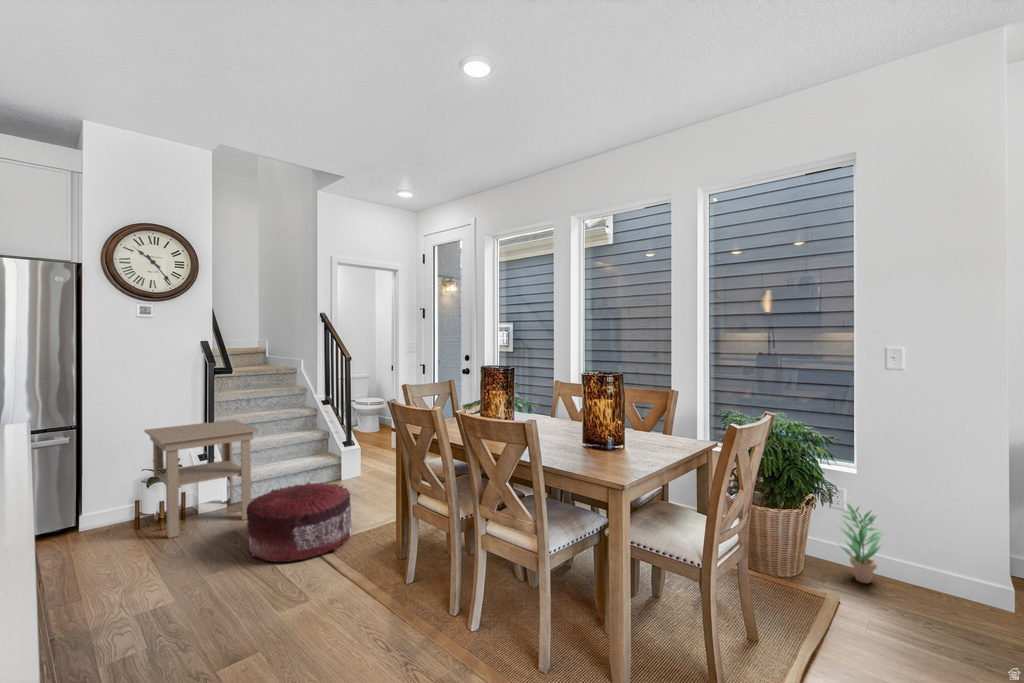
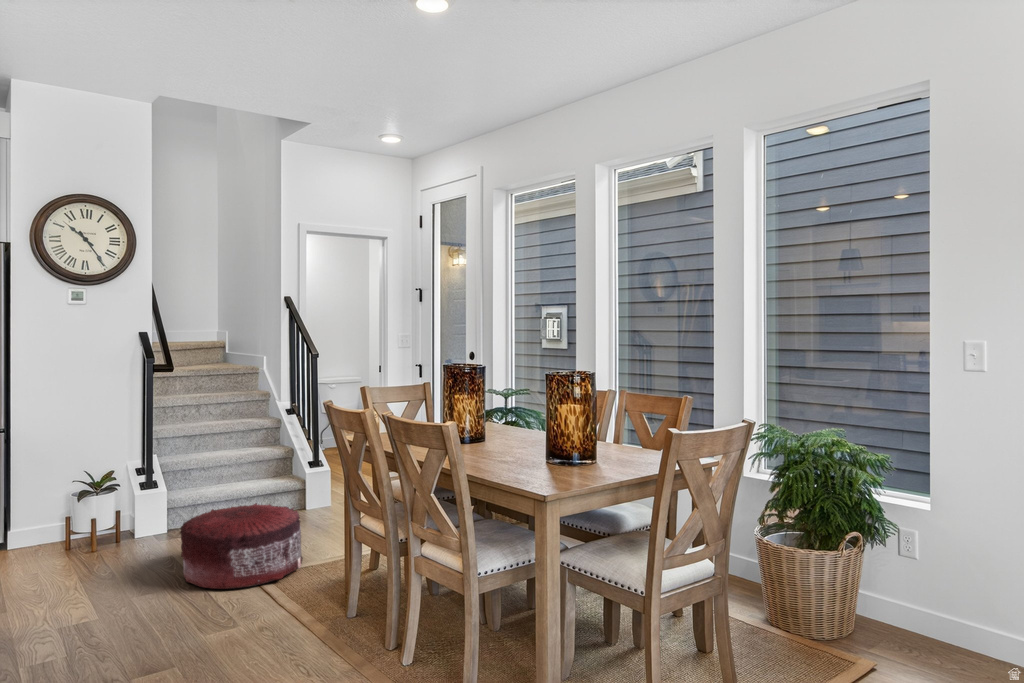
side table: present [144,420,259,538] -> none [75,428,201,560]
potted plant: present [840,504,882,583] -> none [884,544,947,649]

